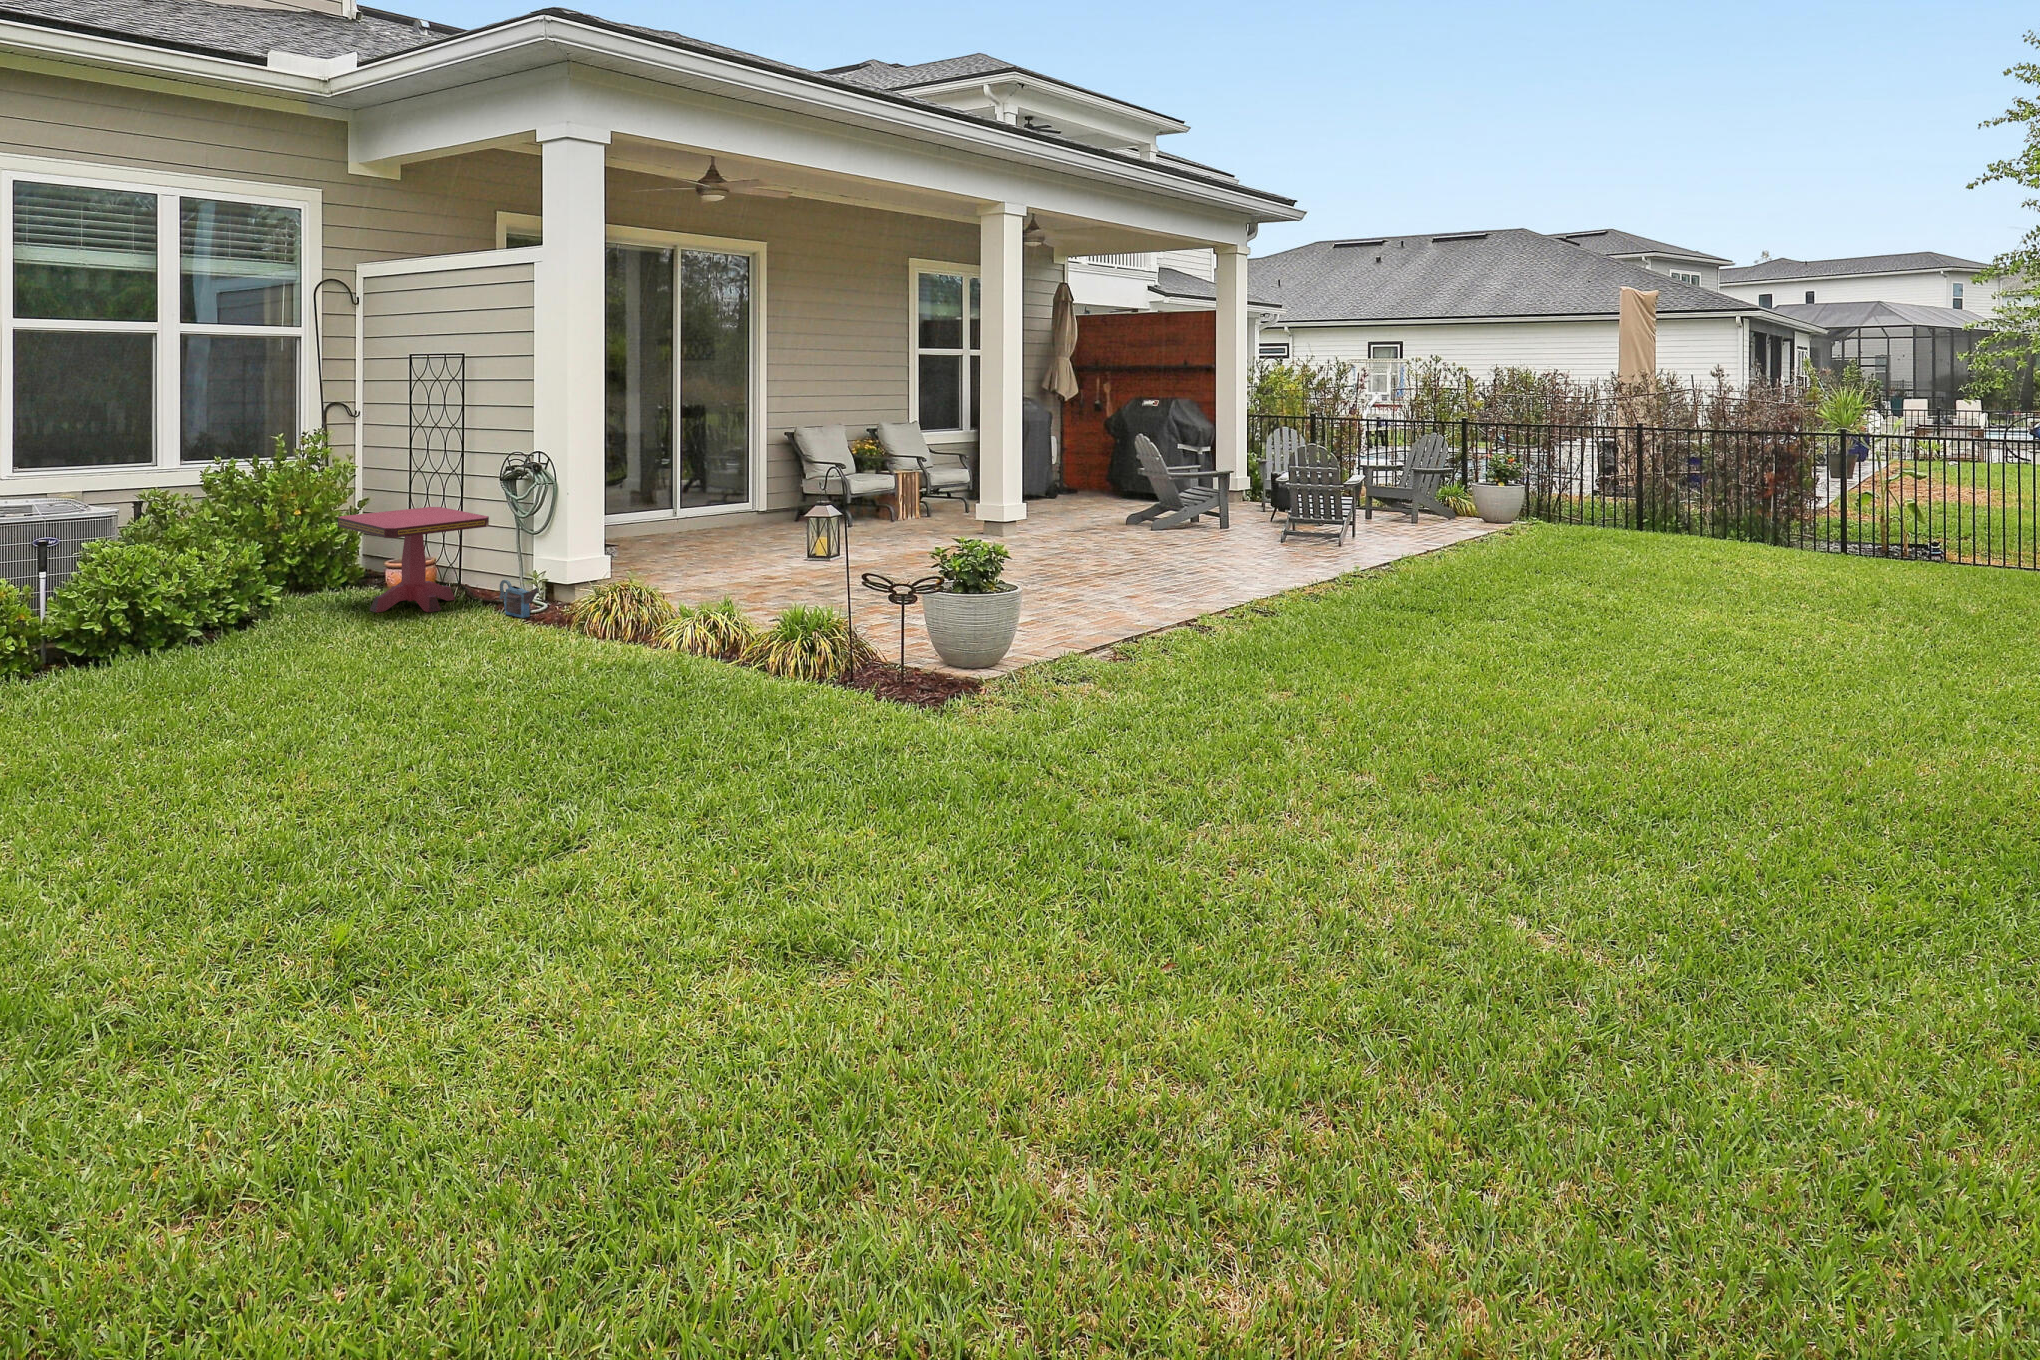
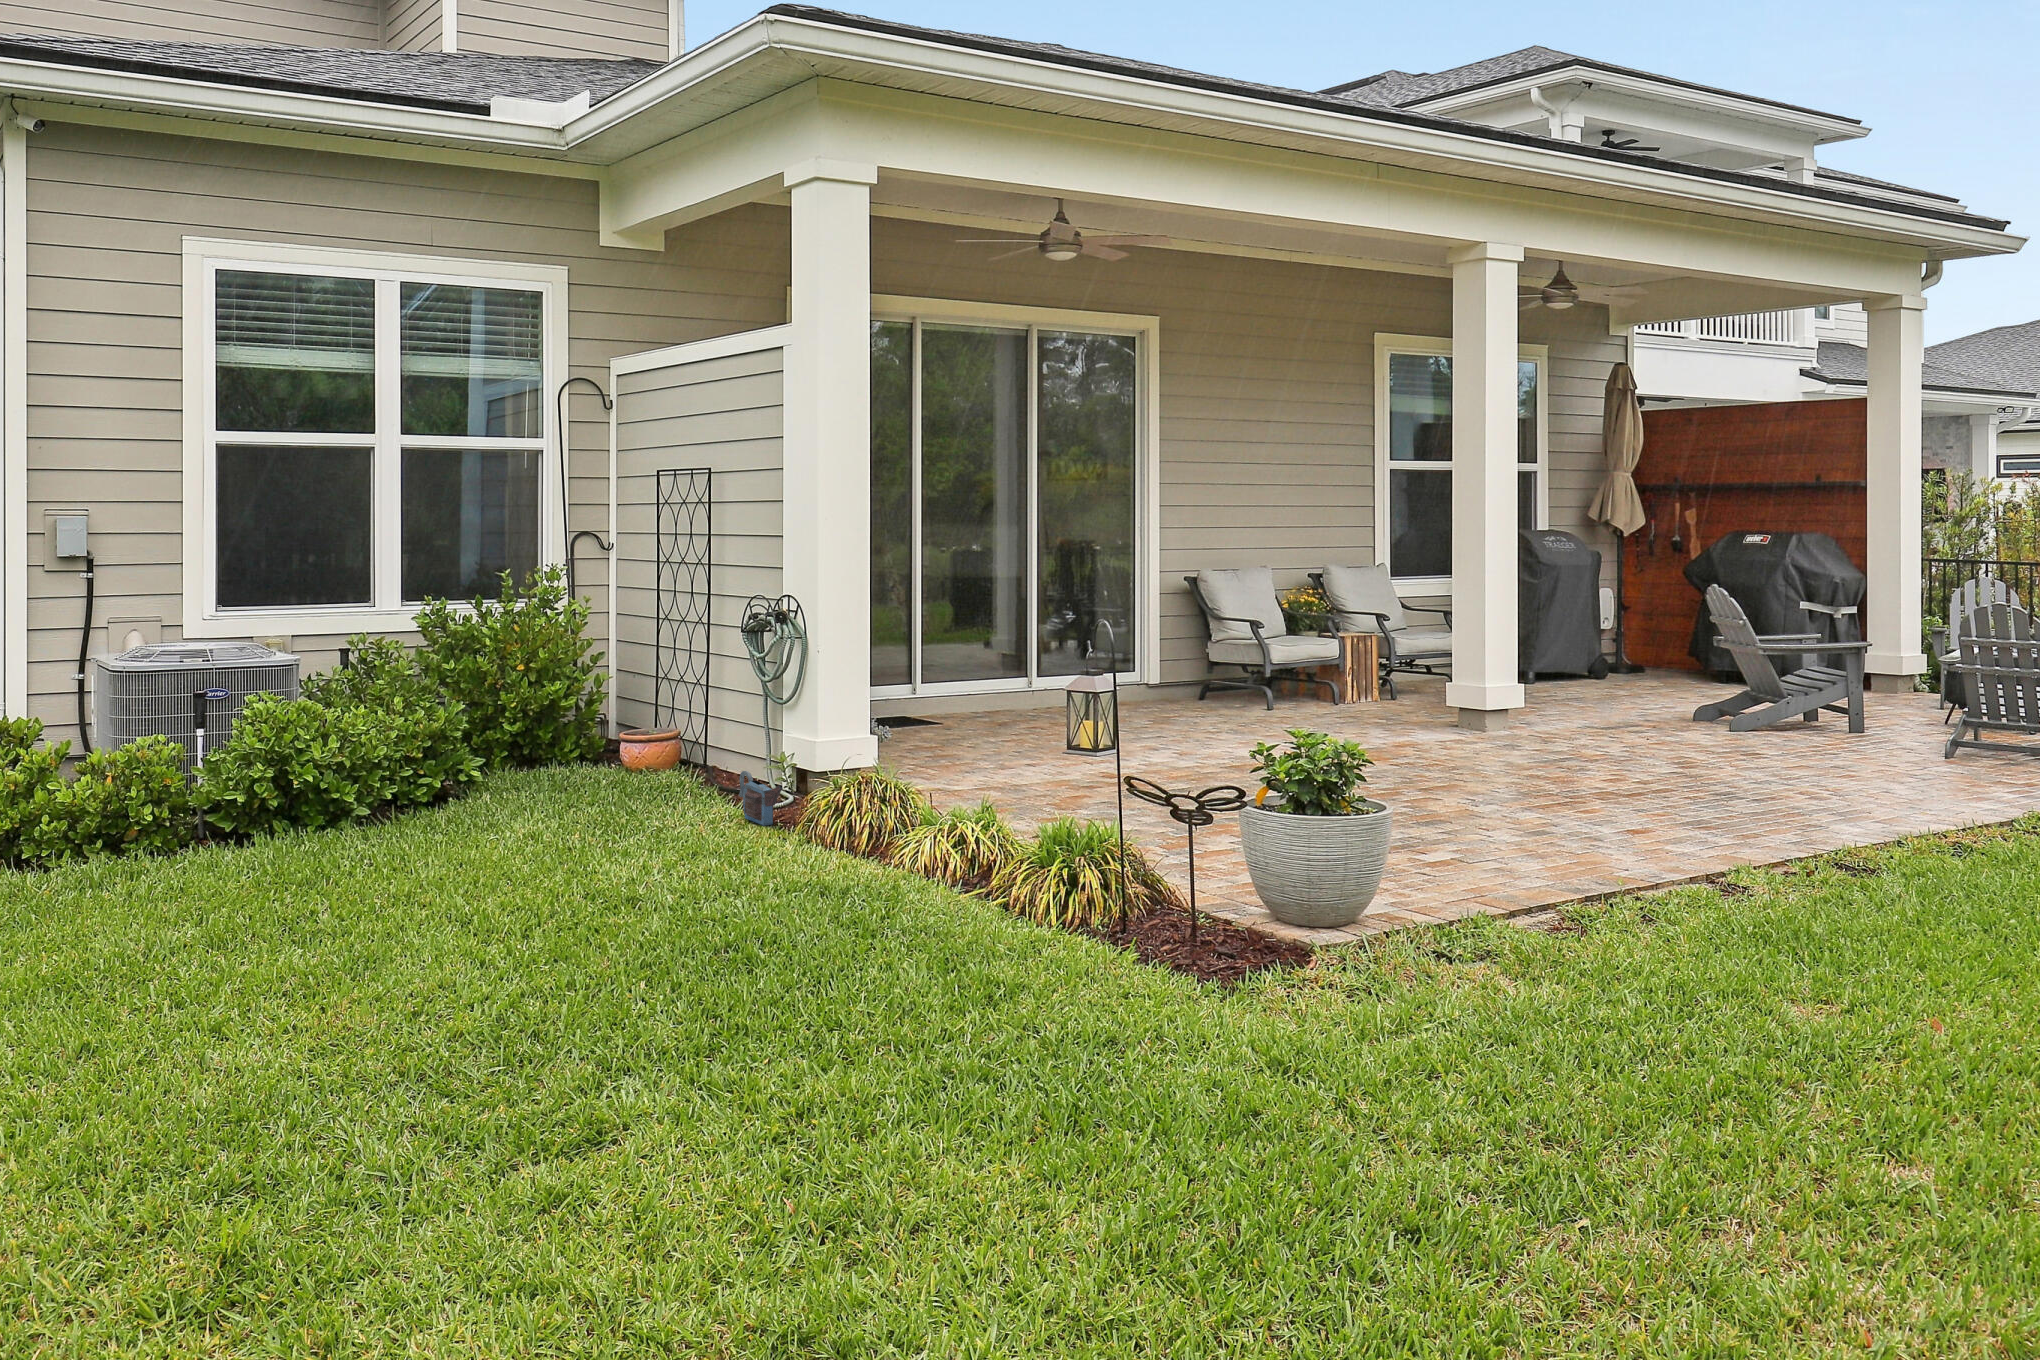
side table: present [338,507,489,613] -> none [554,666,733,808]

